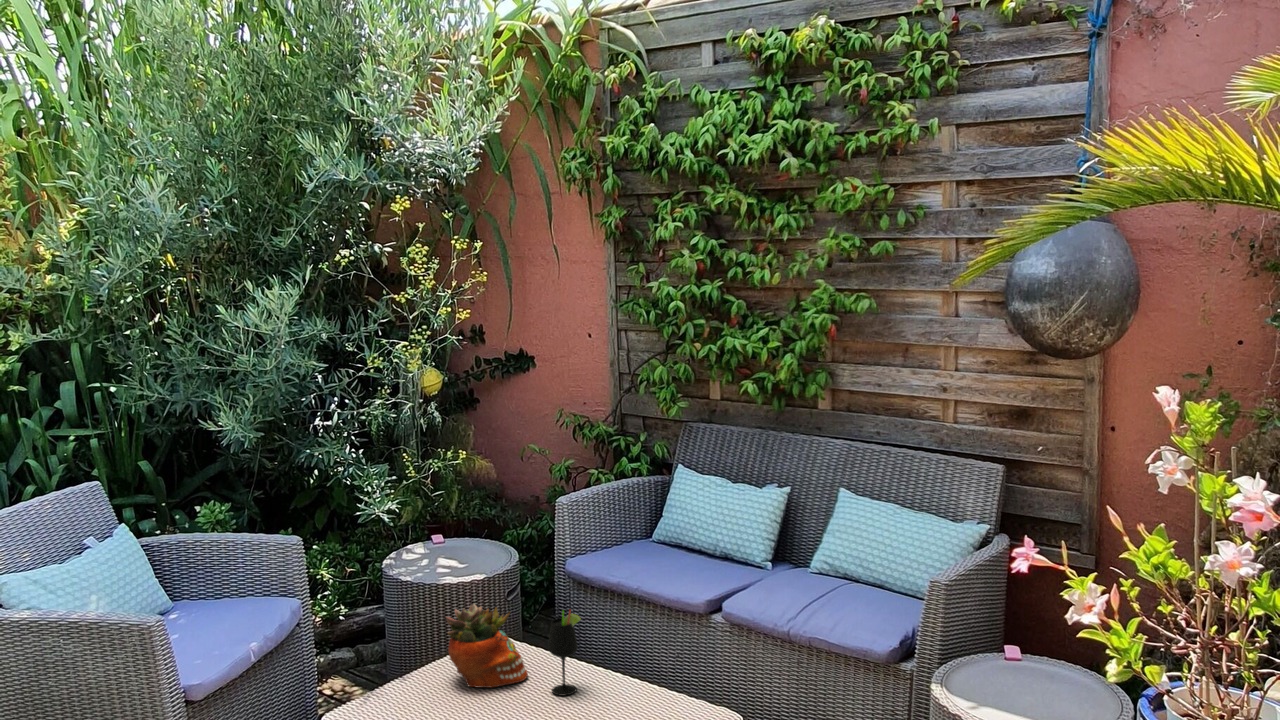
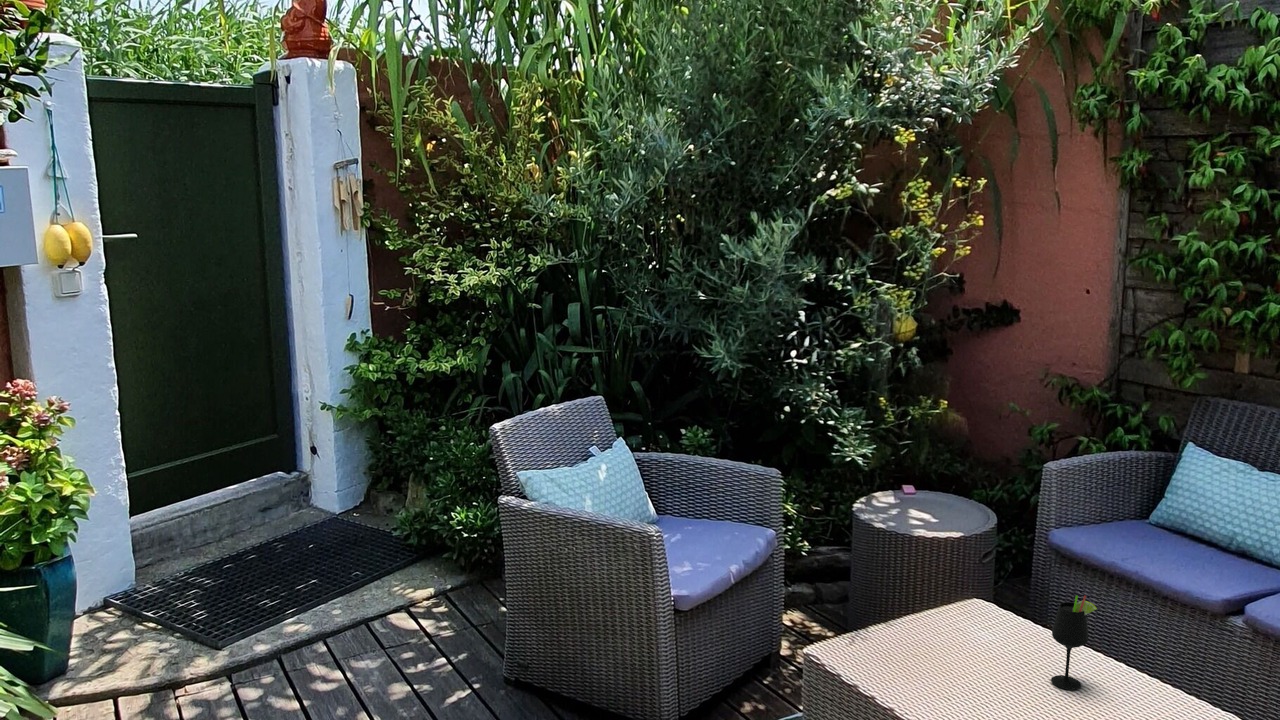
succulent planter: present [446,604,528,688] -> none [935,568,1022,663]

